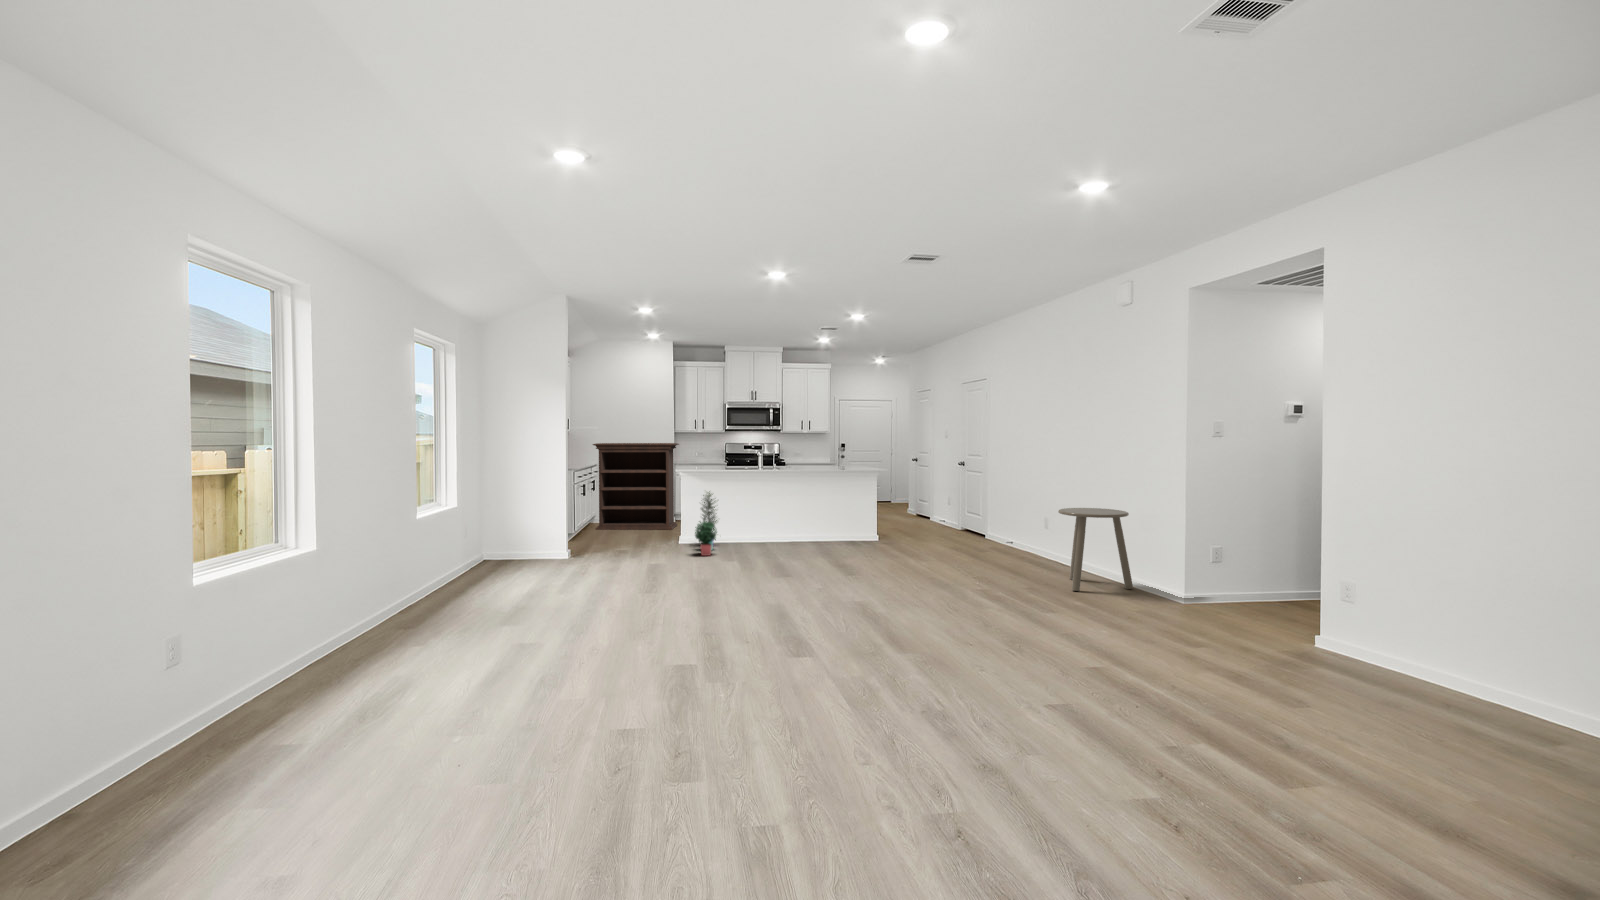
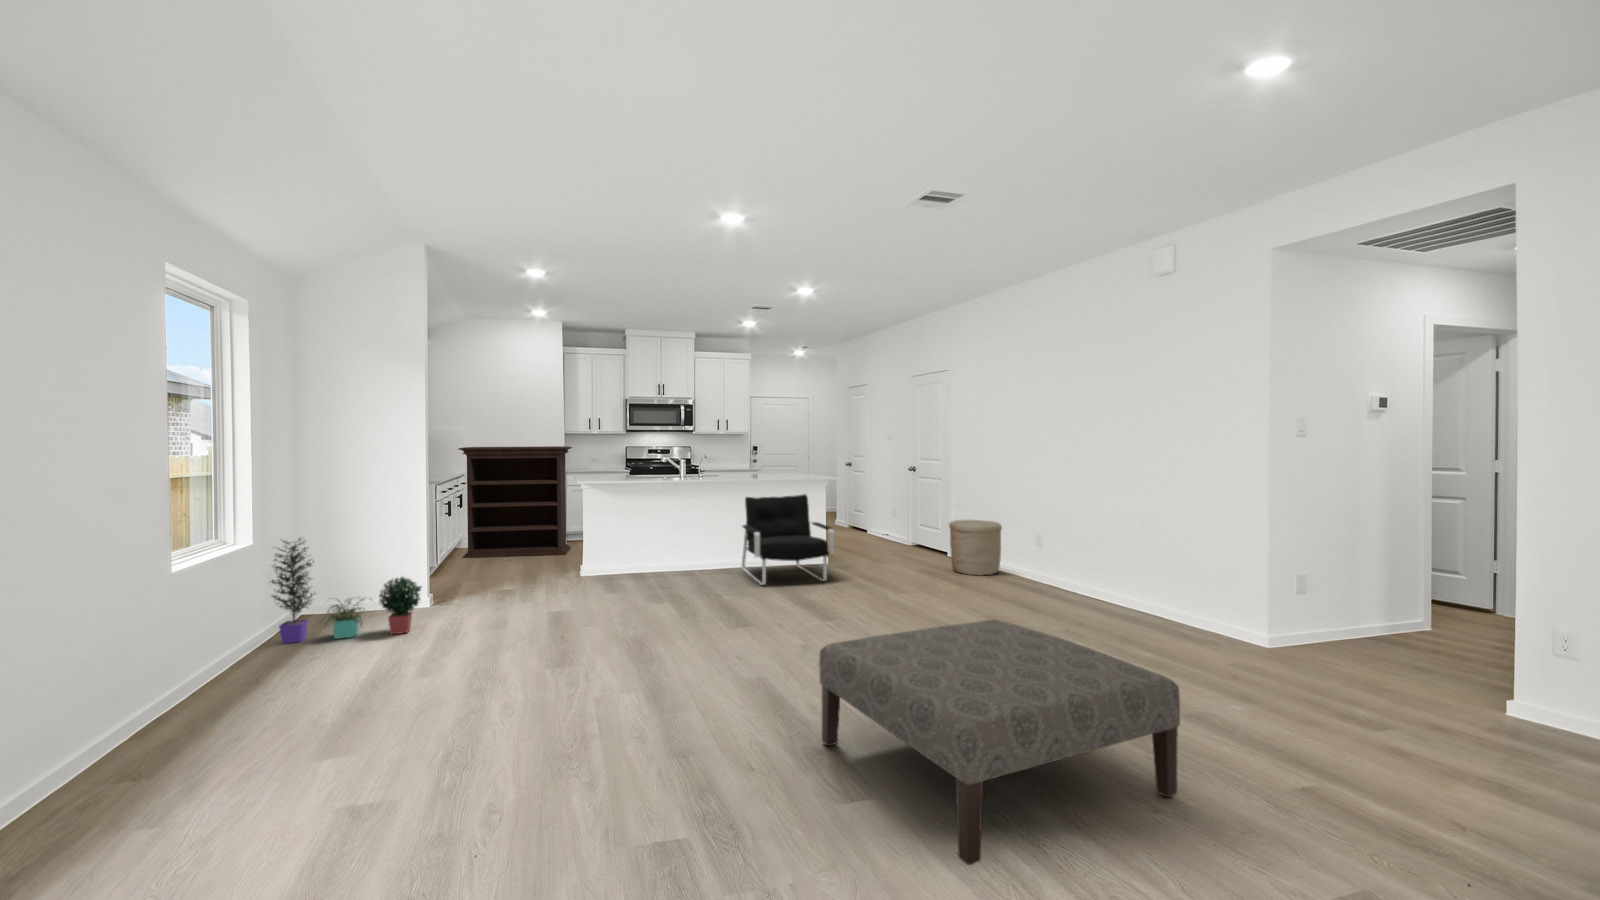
armchair: none [802,483,875,555] -> present [741,494,834,585]
potted plant: present [695,493,717,556] -> present [271,538,421,643]
woven basket: none [979,507,1024,554] -> present [949,520,1002,576]
side table: present [1058,508,1133,591] -> none [1076,522,1165,626]
ottoman: none [799,568,1021,696] -> present [819,619,1180,865]

